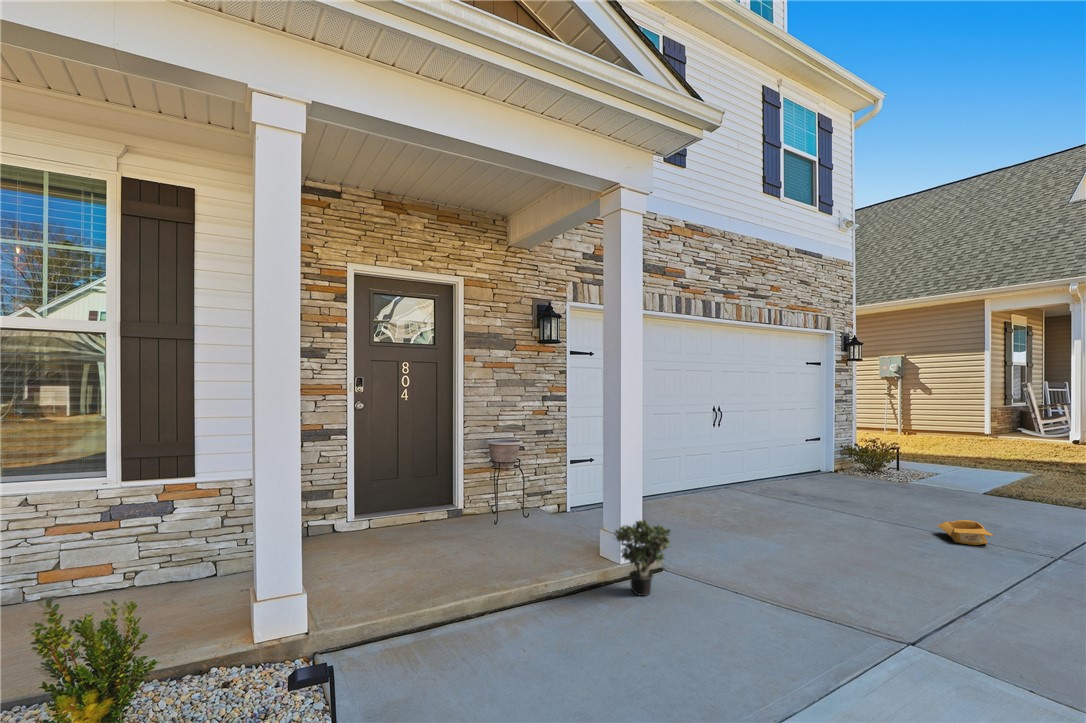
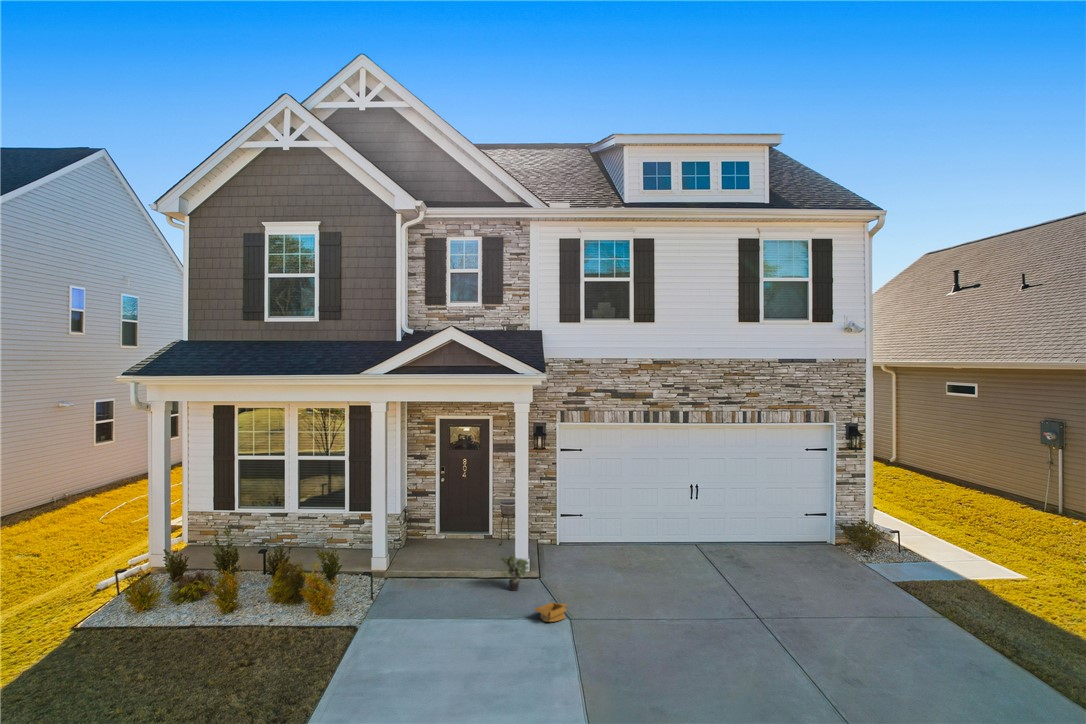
cardboard box: present [937,520,993,545] -> present [534,602,567,622]

